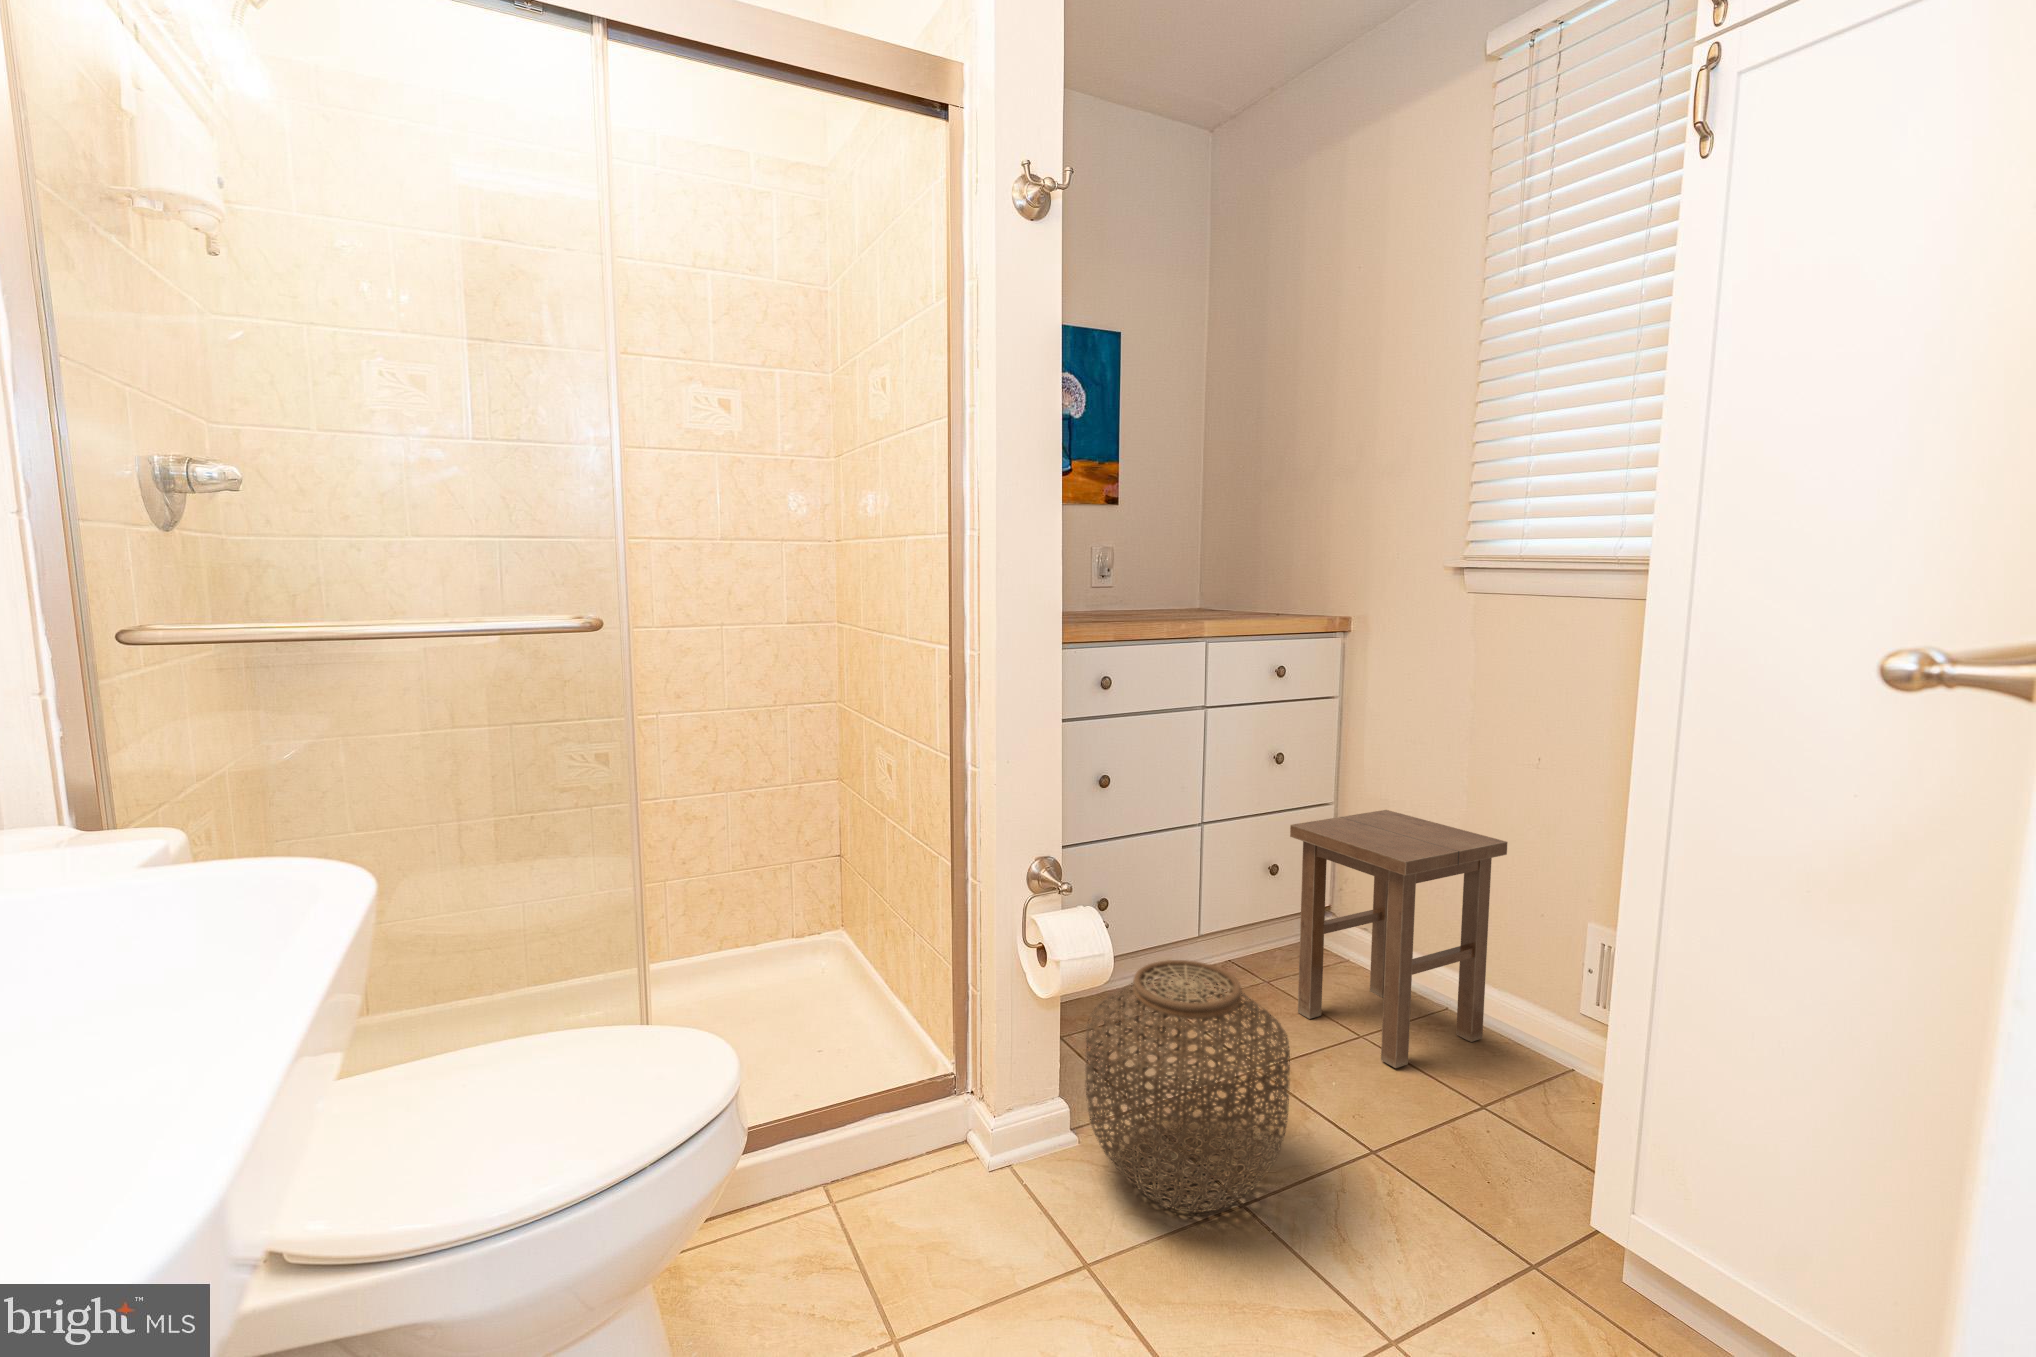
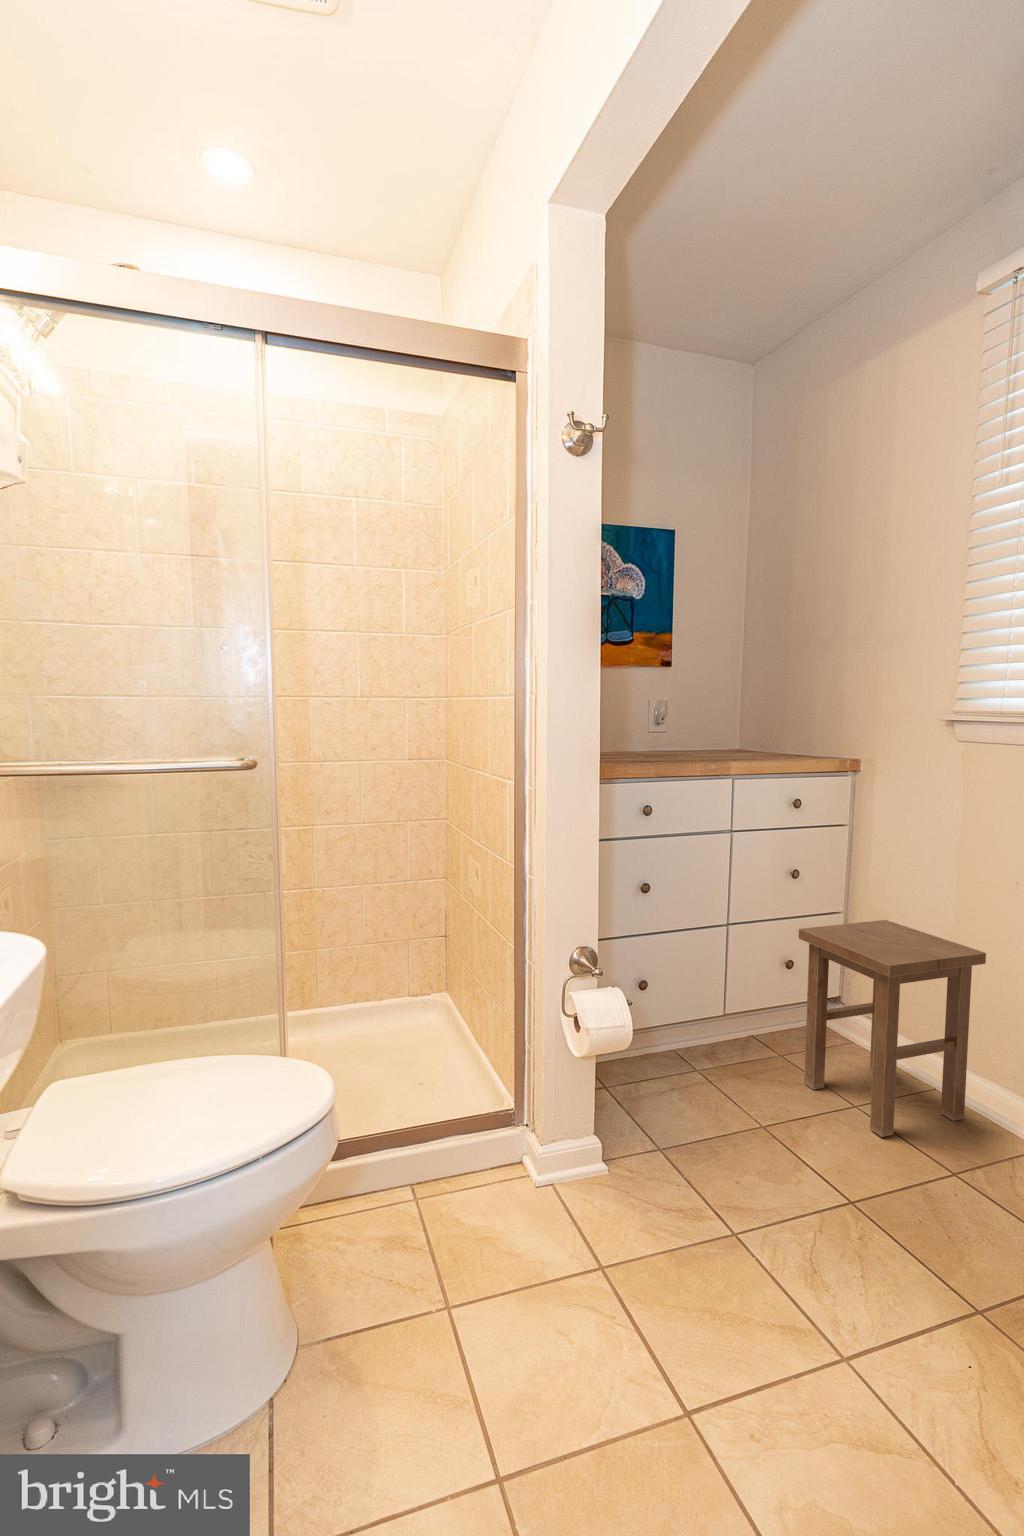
woven basket: present [1085,960,1290,1213] -> none [612,1034,774,1238]

